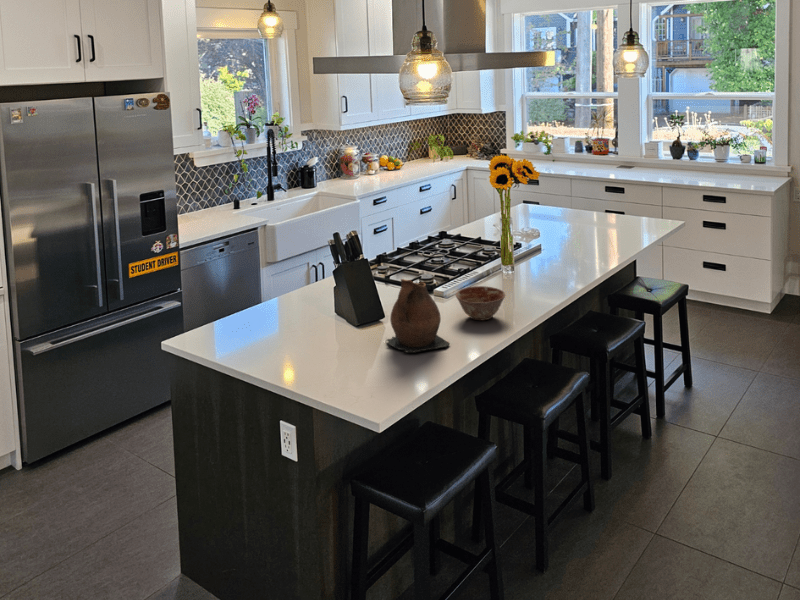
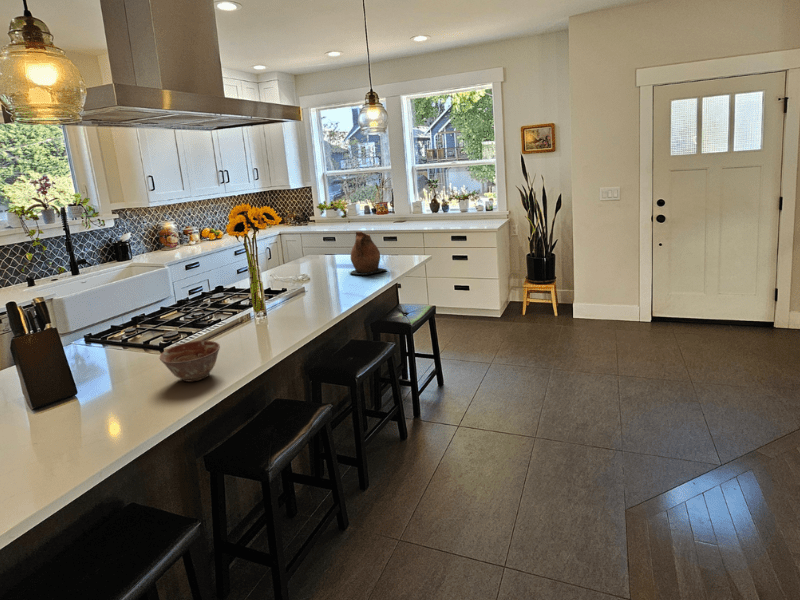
ceramic pitcher: present [387,279,450,352] -> present [350,232,387,275]

